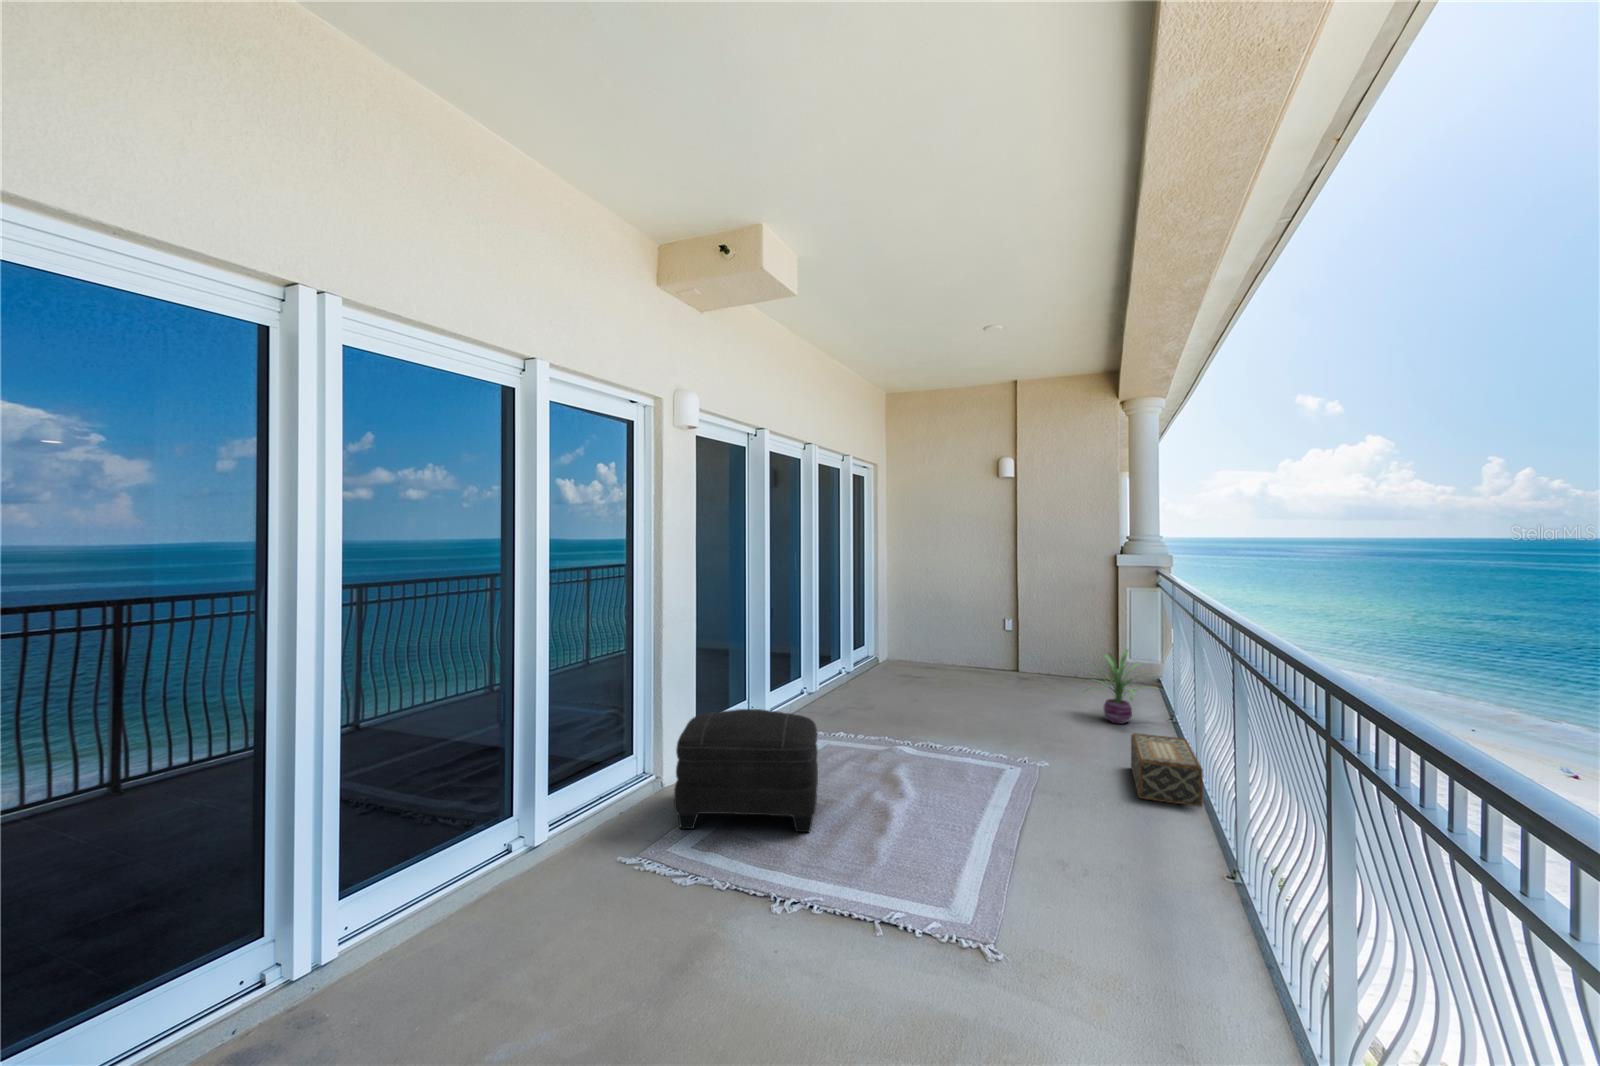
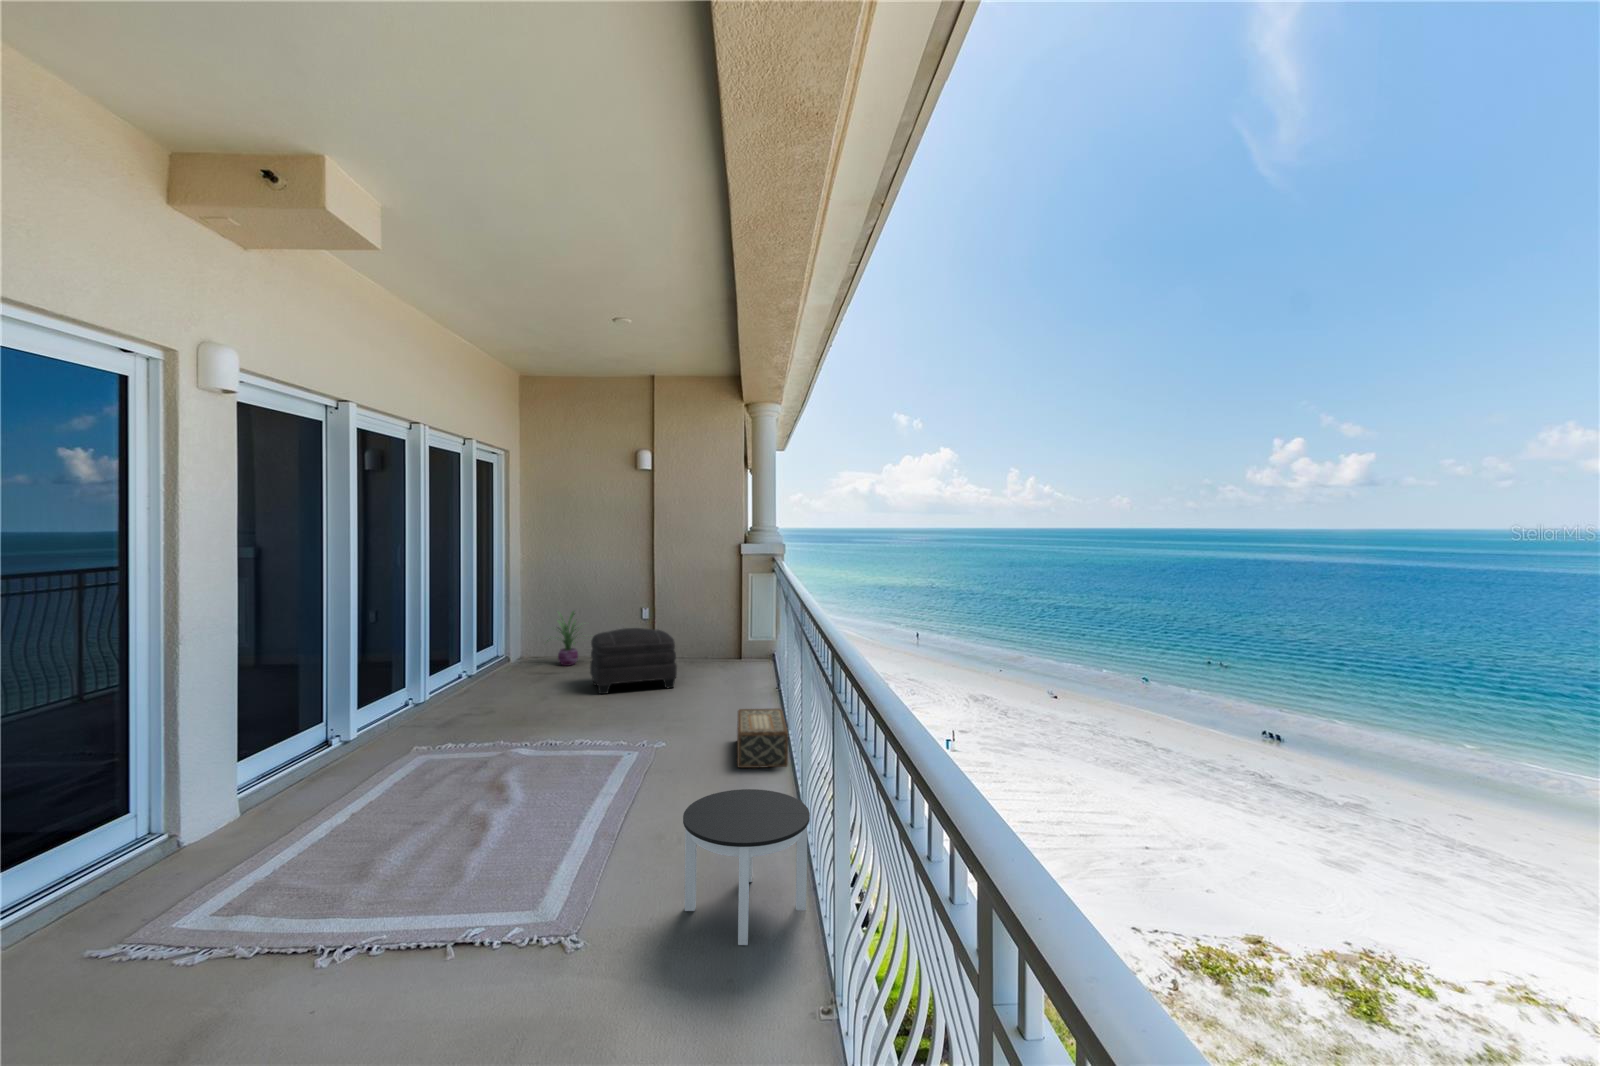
decorative plant: present [1095,650,1141,724] -> present [550,611,581,666]
ottoman: present [674,709,818,832] -> present [590,628,677,694]
round table: none [1109,824,1277,1011] -> present [683,789,810,945]

